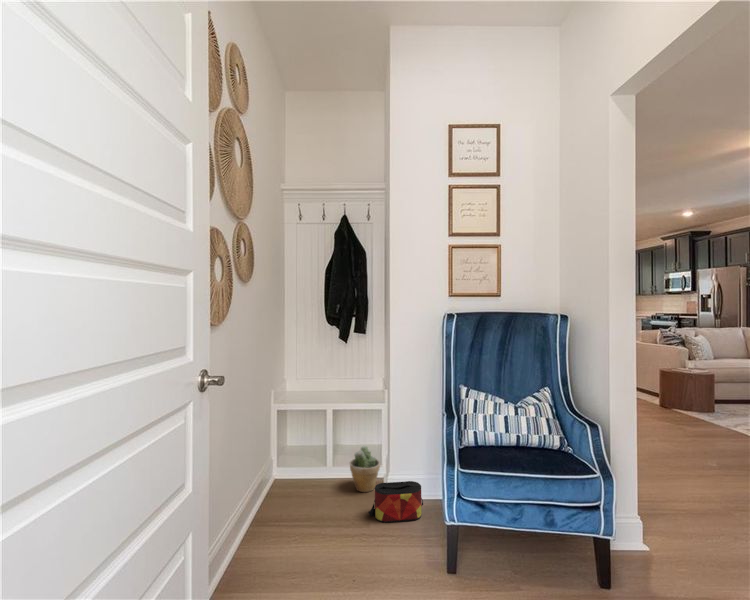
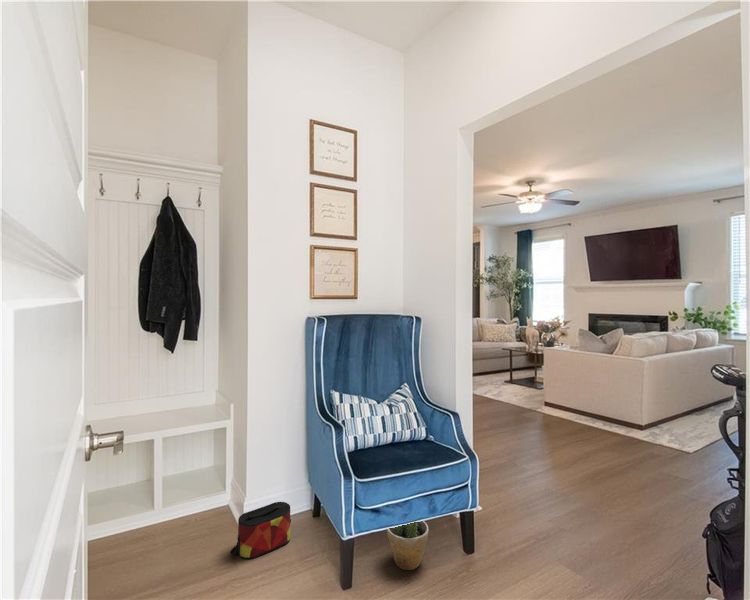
potted plant: present [350,446,380,492] -> present [387,520,428,570]

